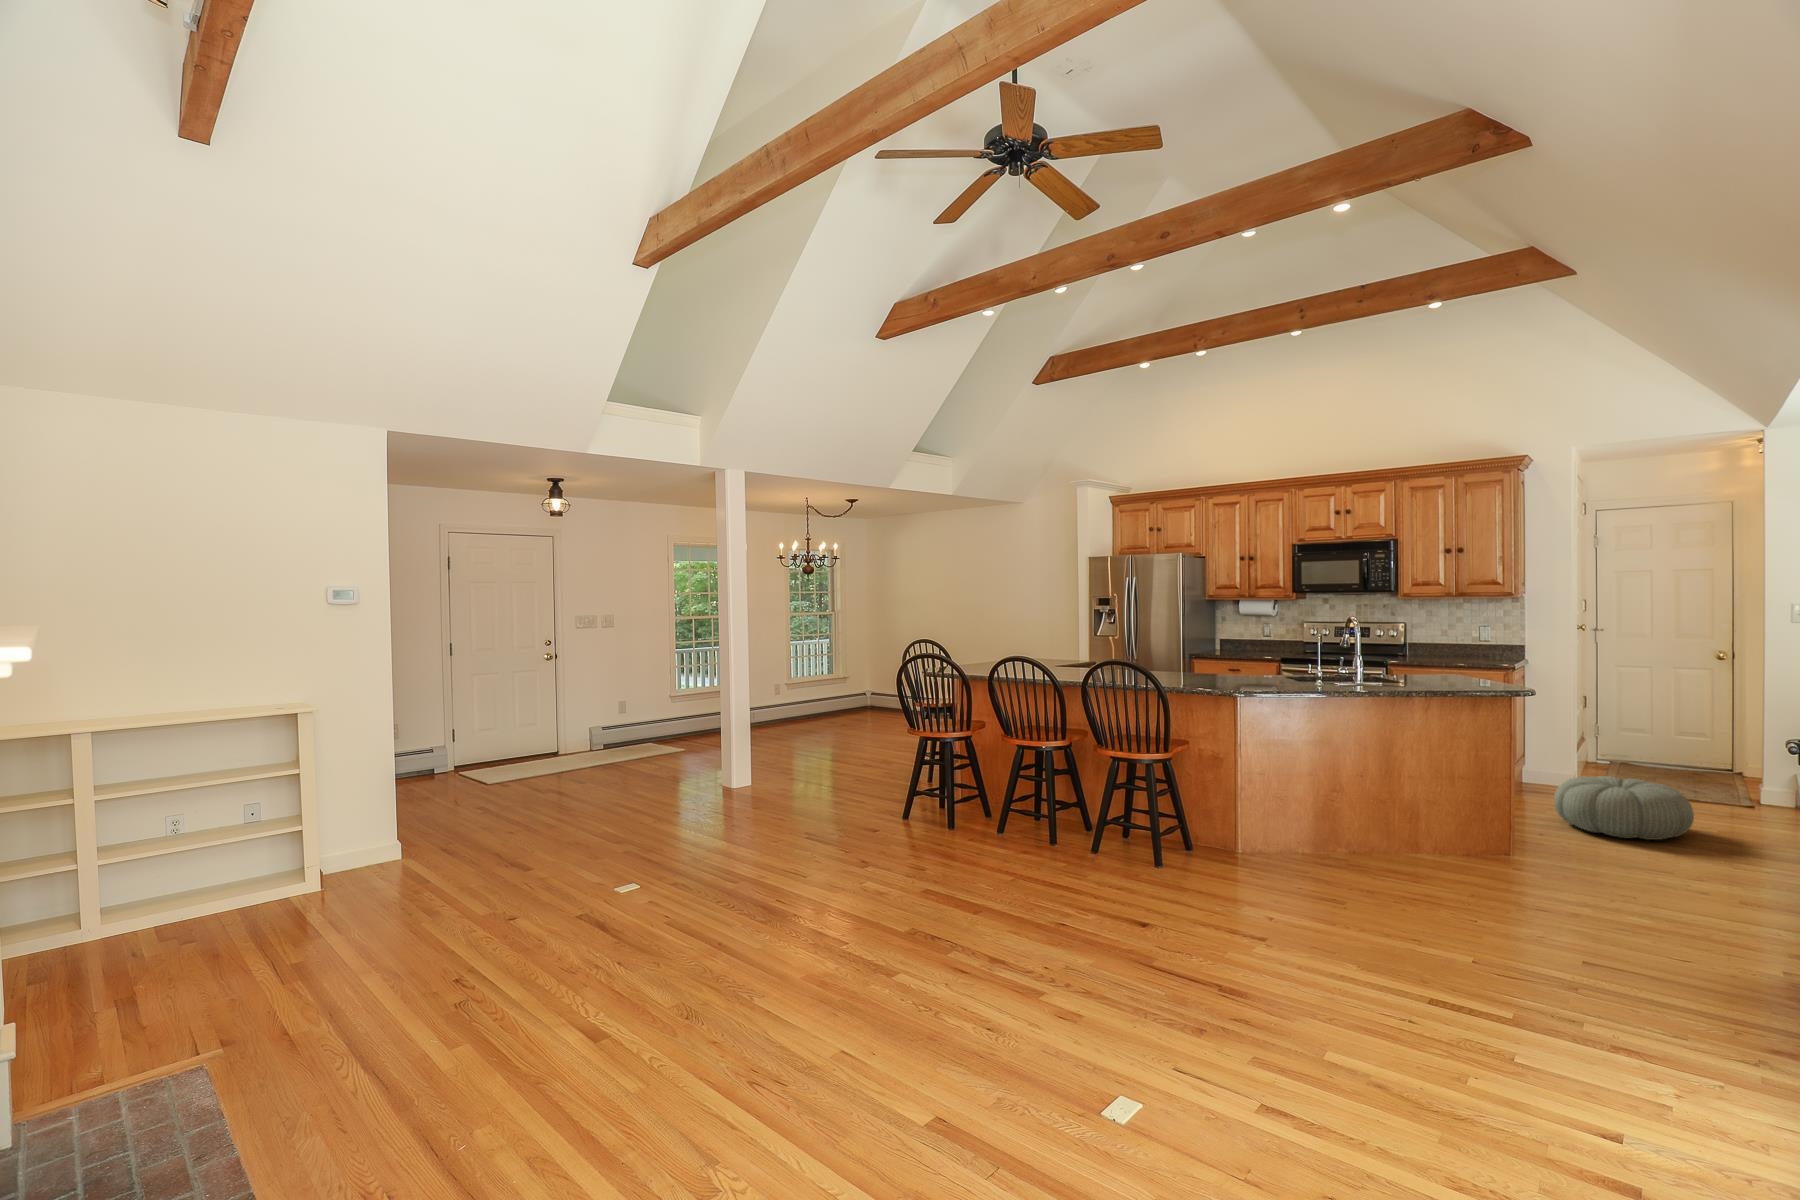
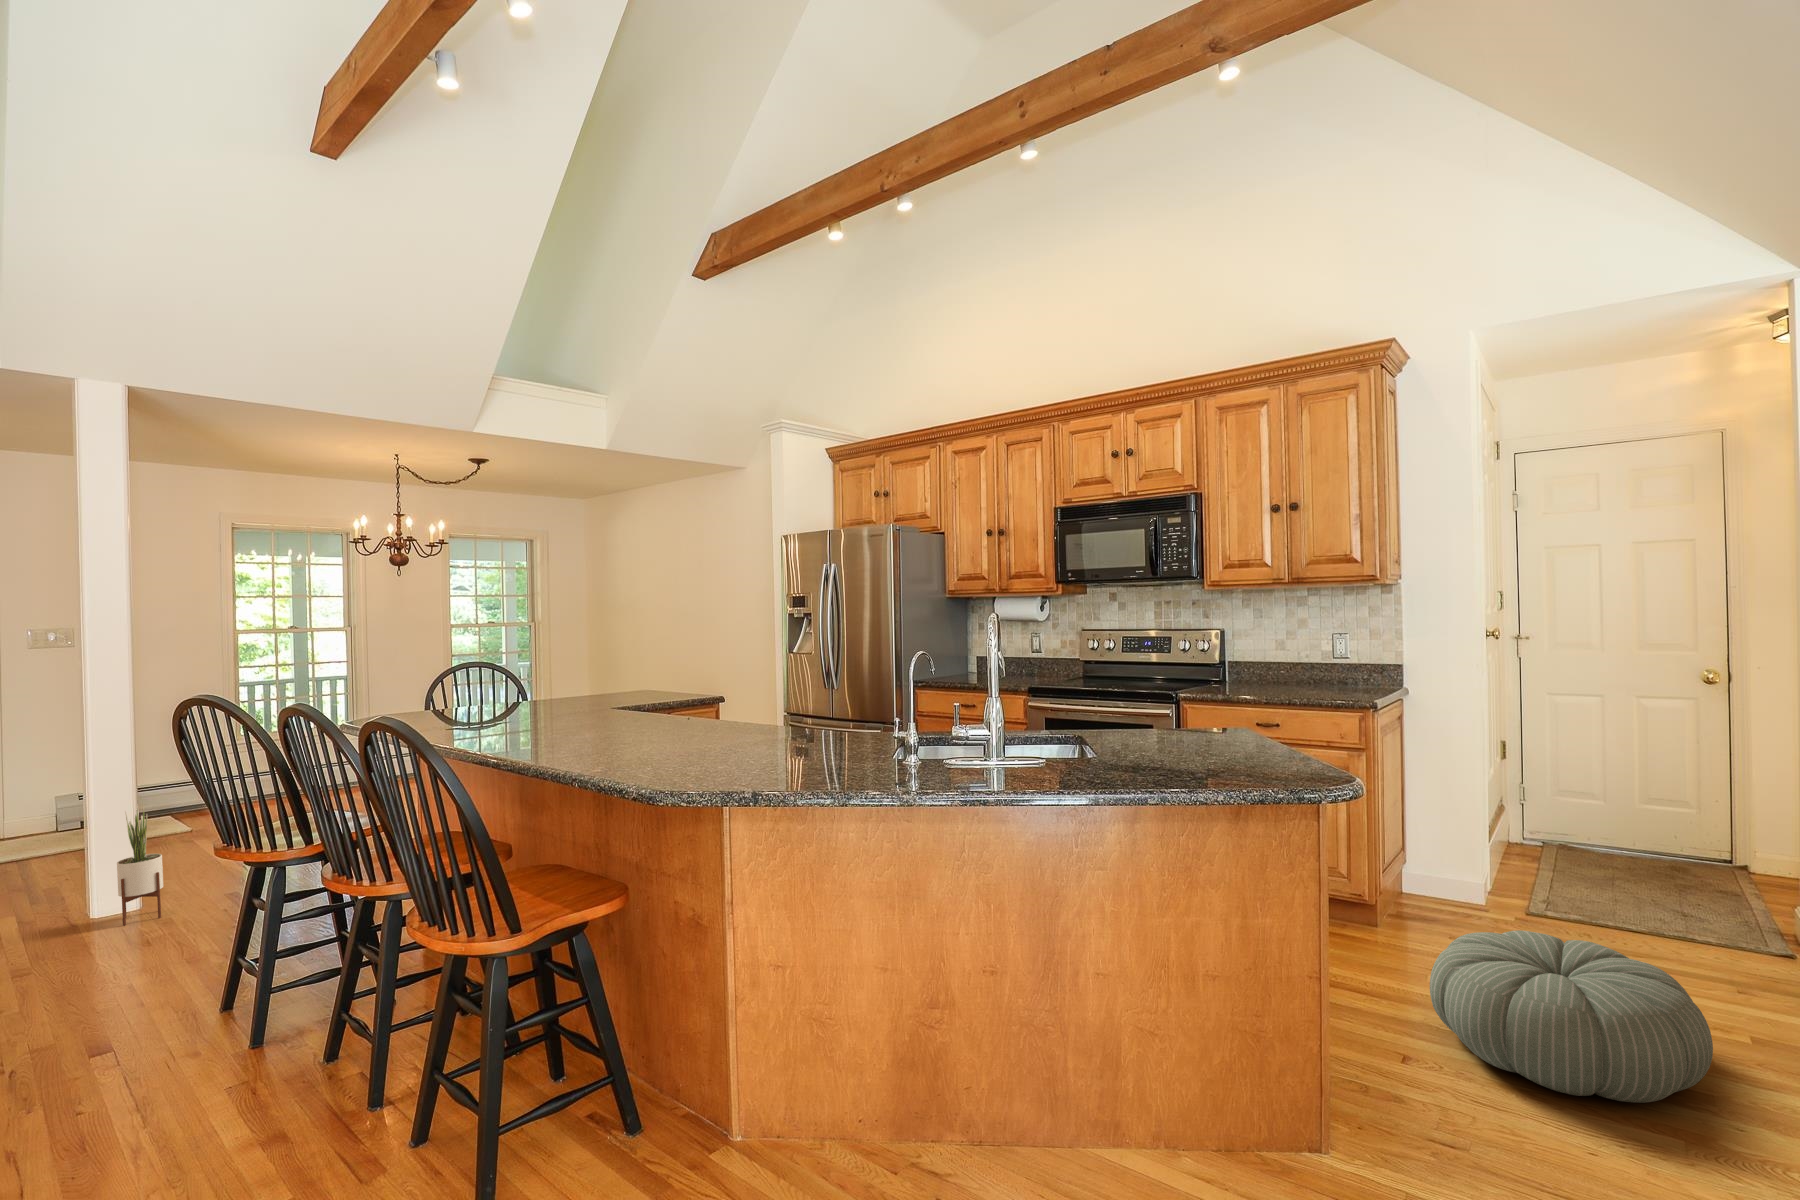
potted plant: none [749,718,772,788] -> present [117,804,163,925]

